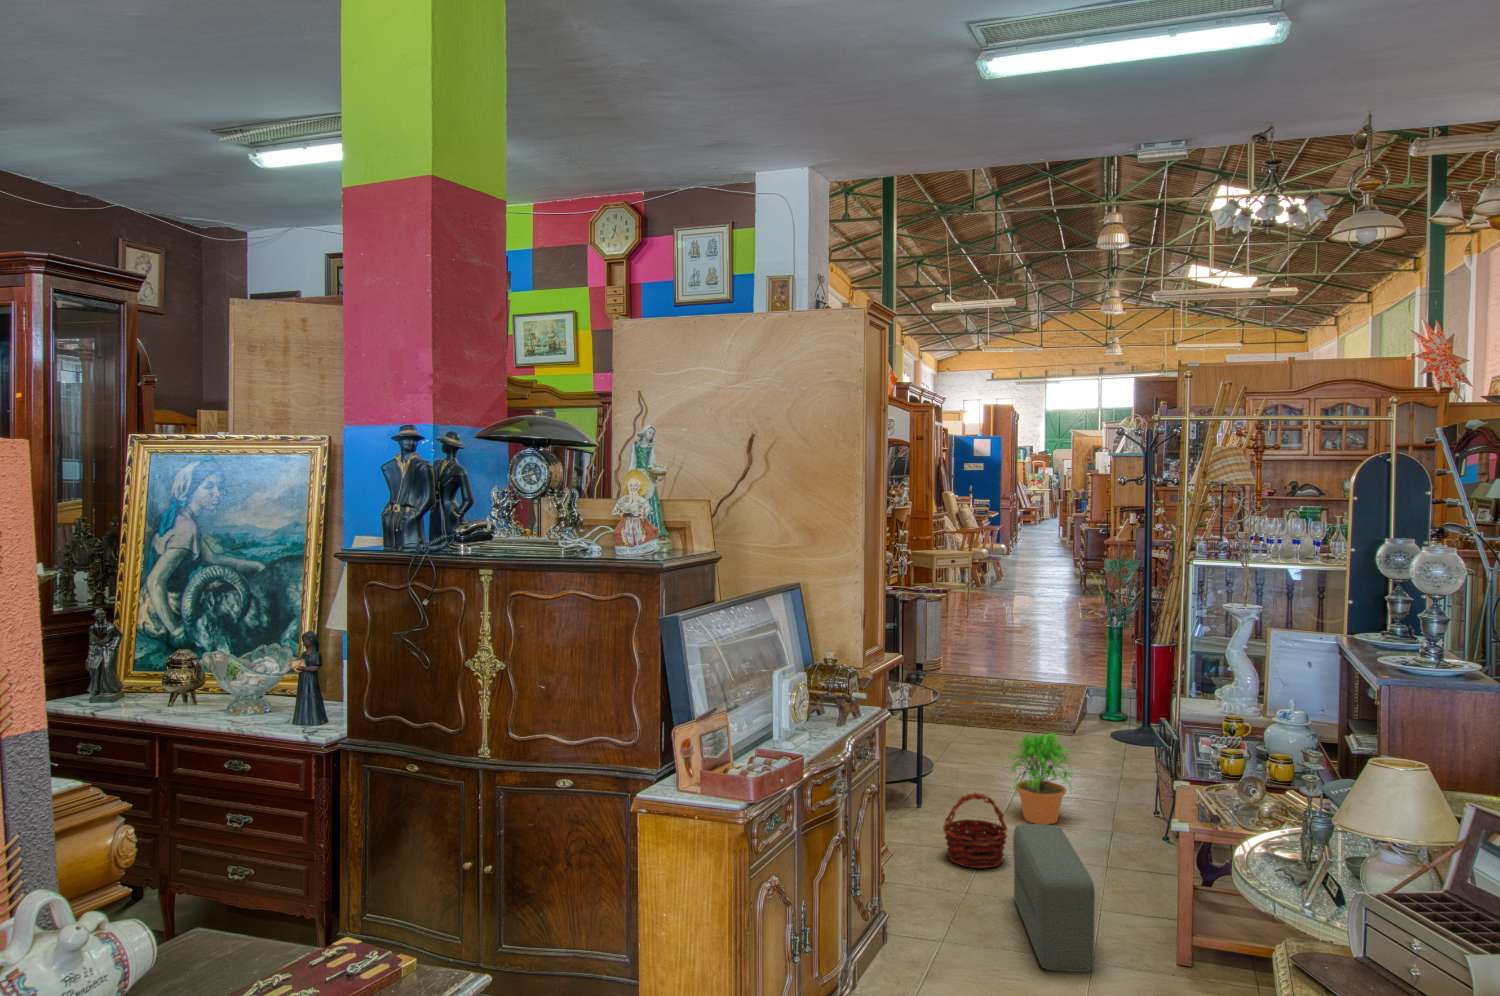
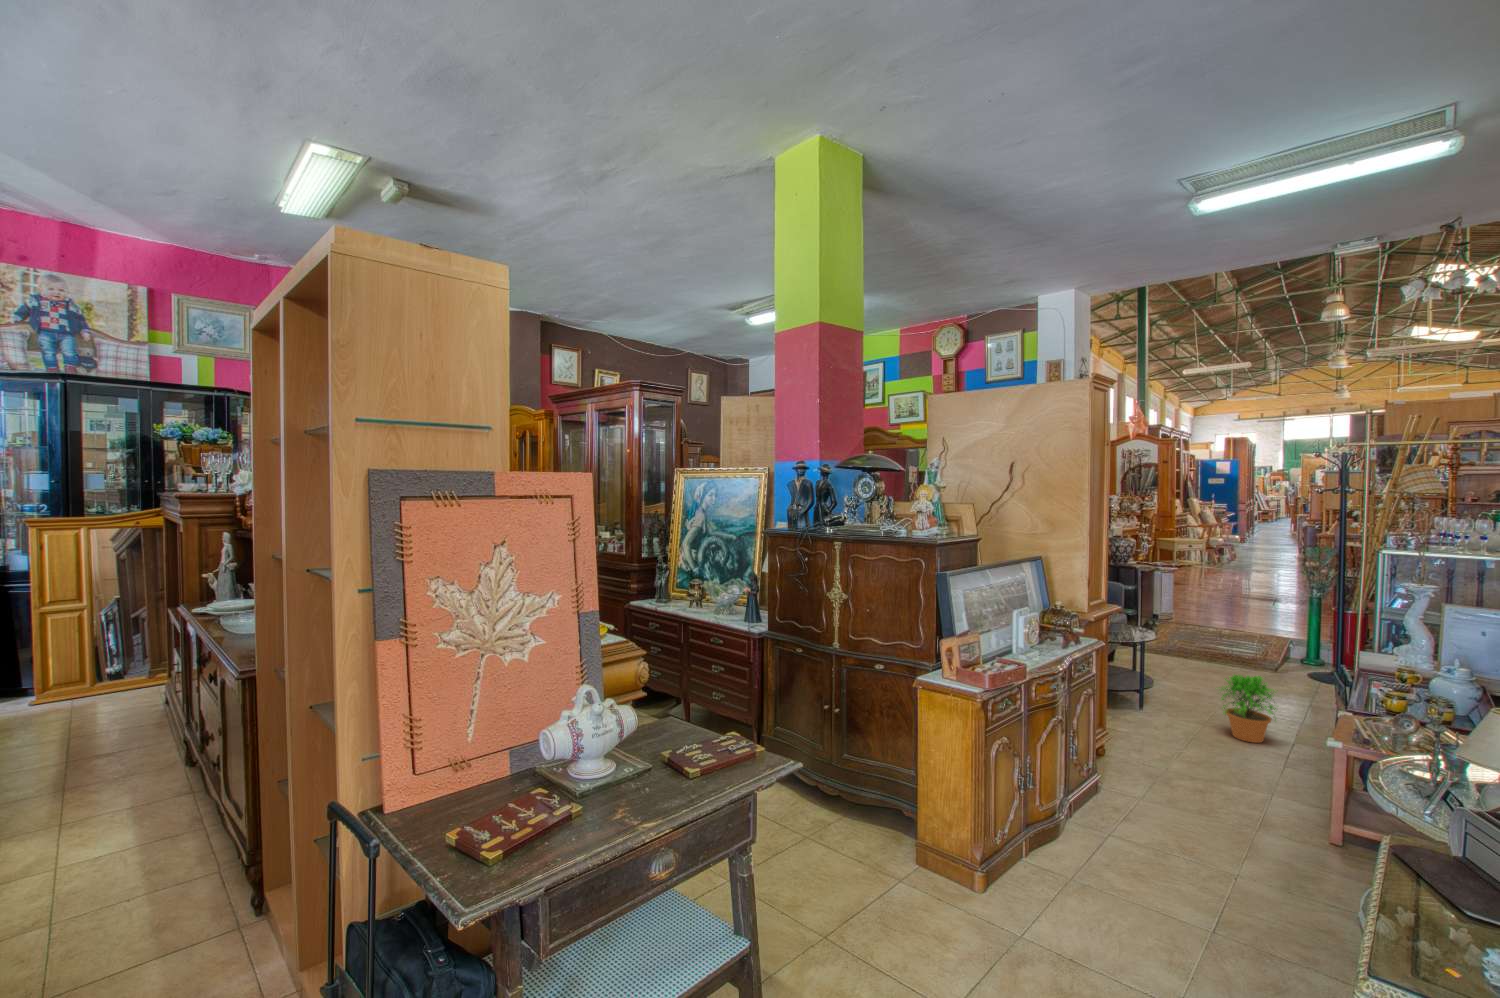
basket: present [943,793,1007,868] -> none [1158,710,1214,766]
pouf: present [1013,824,1095,972] -> none [1215,739,1283,857]

